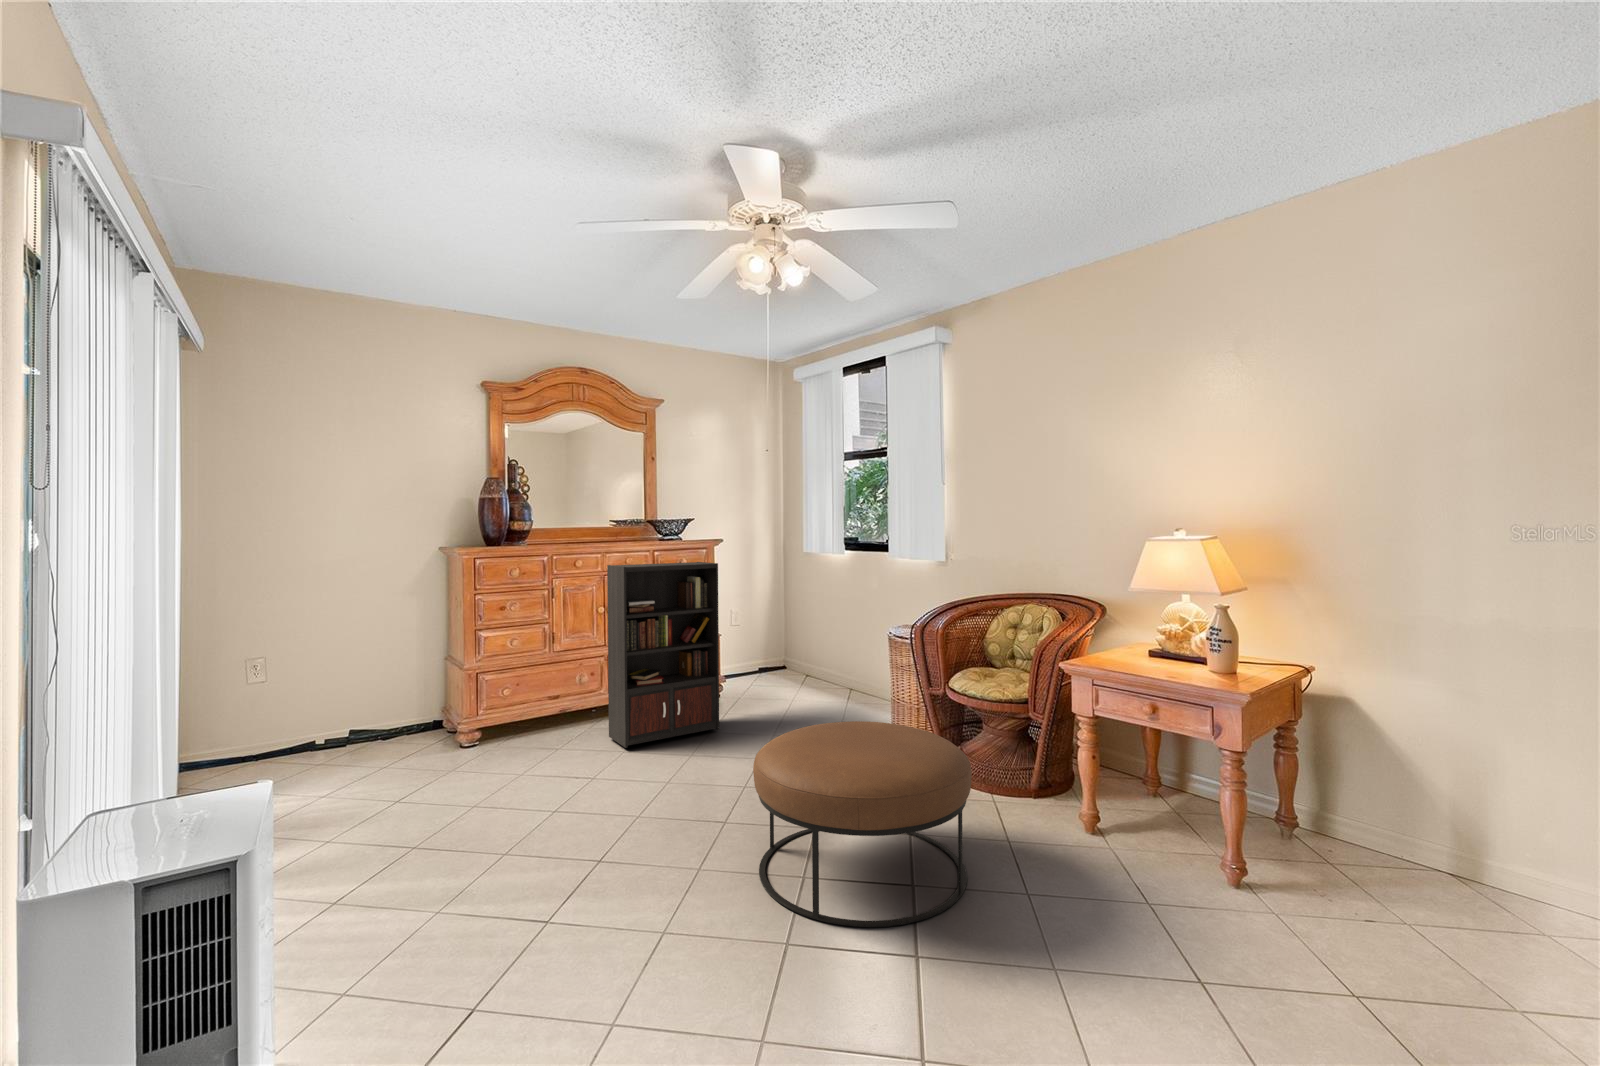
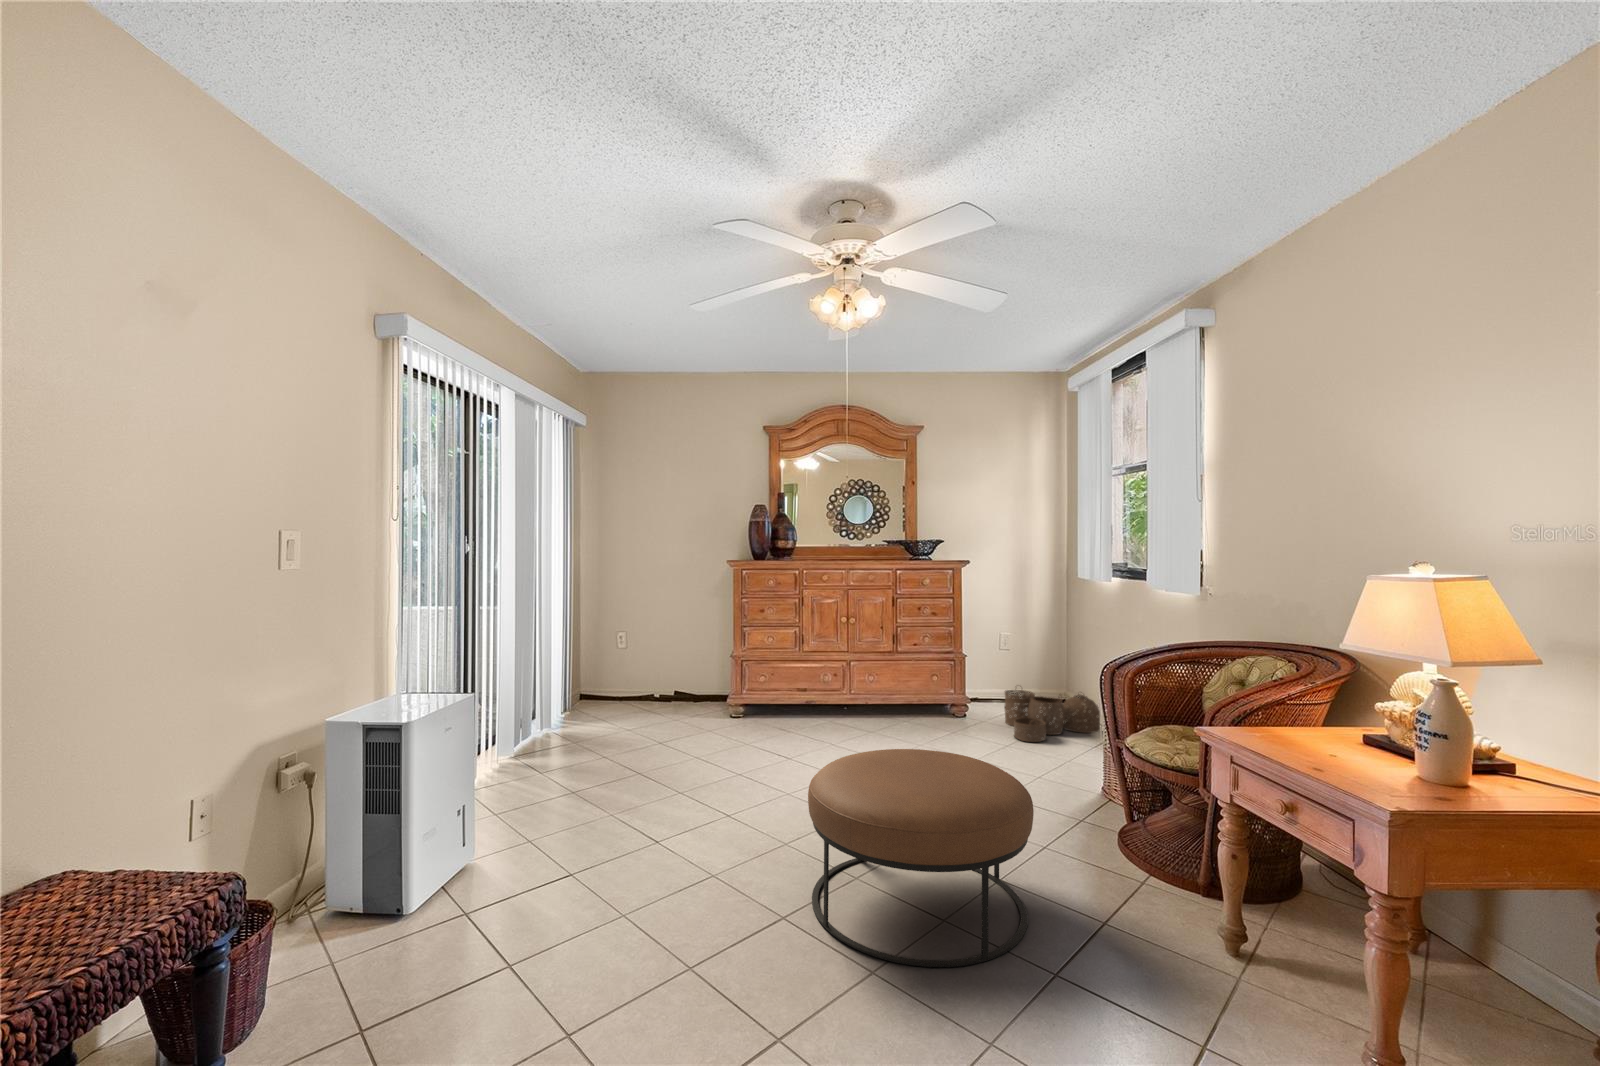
bookcase: present [607,562,719,748] -> none [832,580,943,747]
woven basket: none [755,657,836,709] -> present [1005,689,1100,742]

